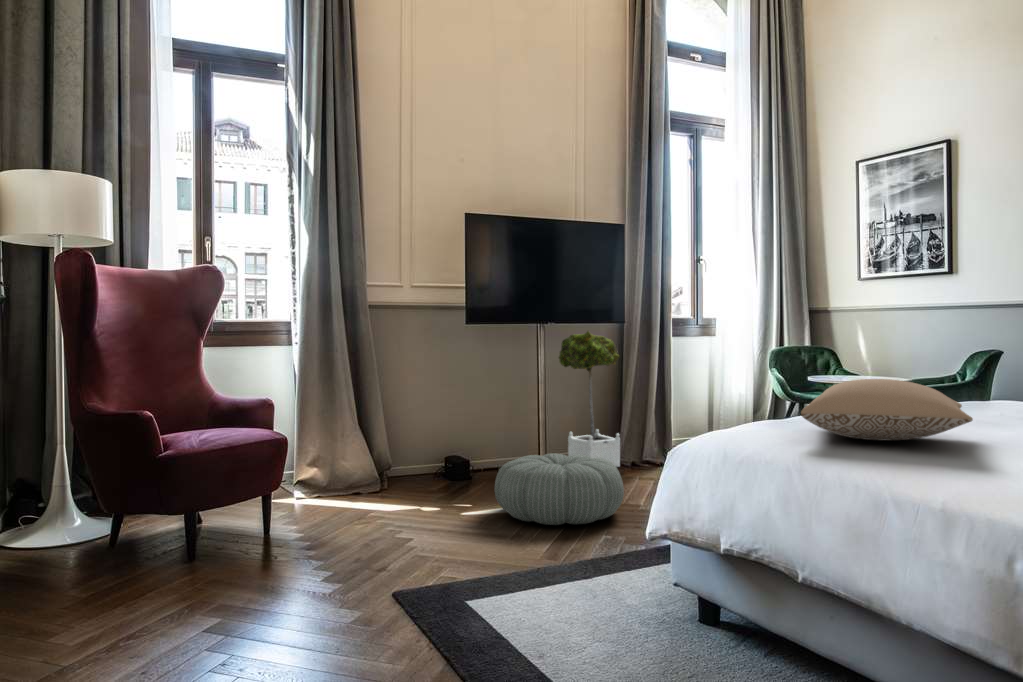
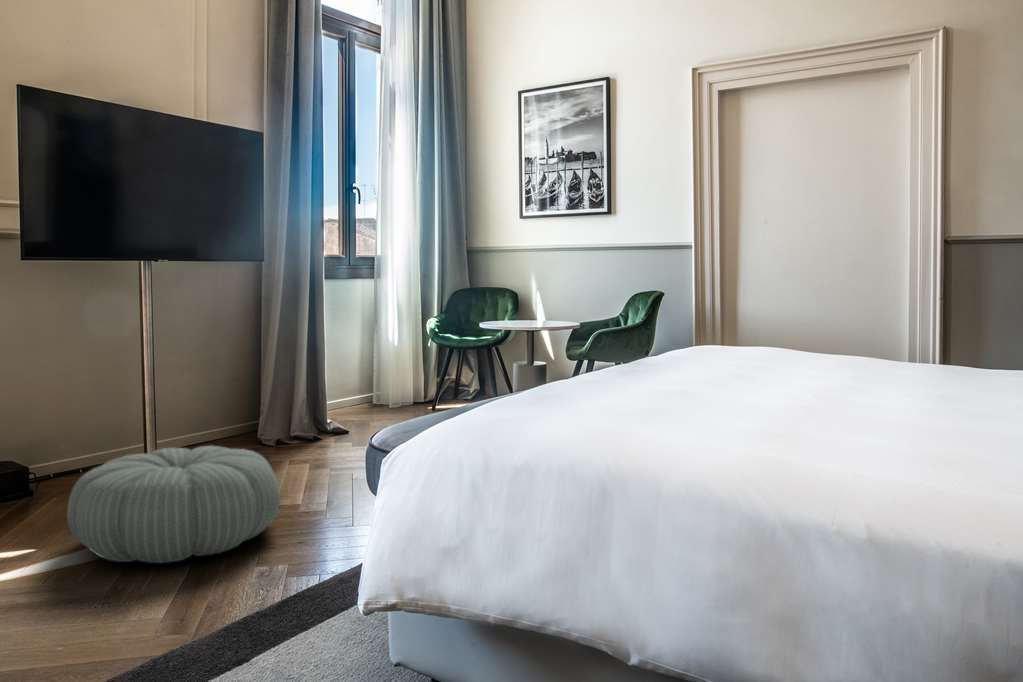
potted tree: present [559,331,620,467] -> none [169,271,261,457]
pillow: present [801,379,973,441] -> none [584,320,851,410]

